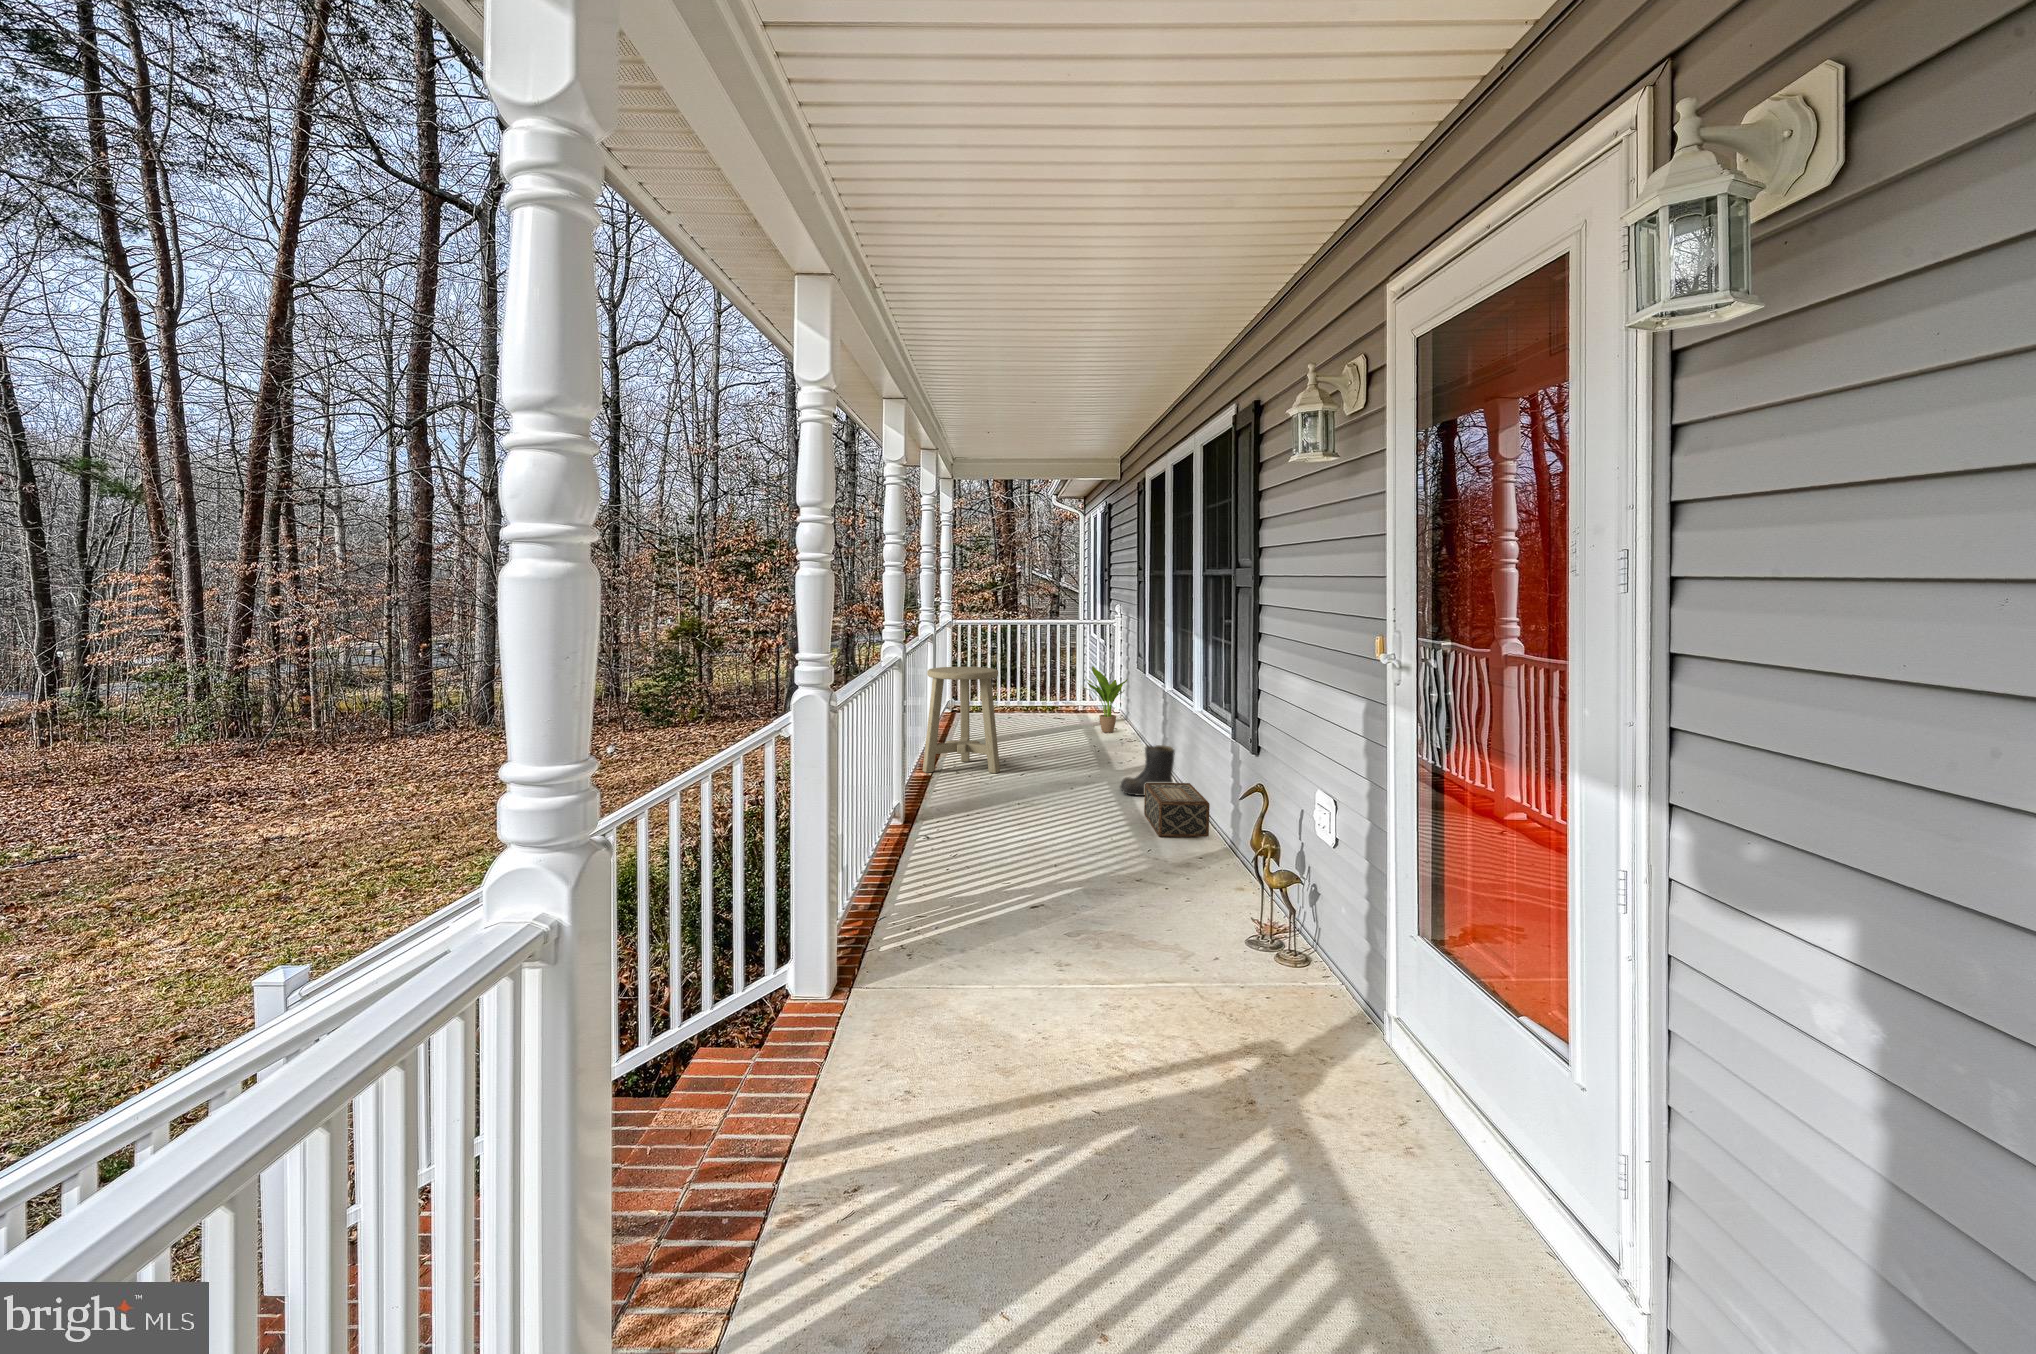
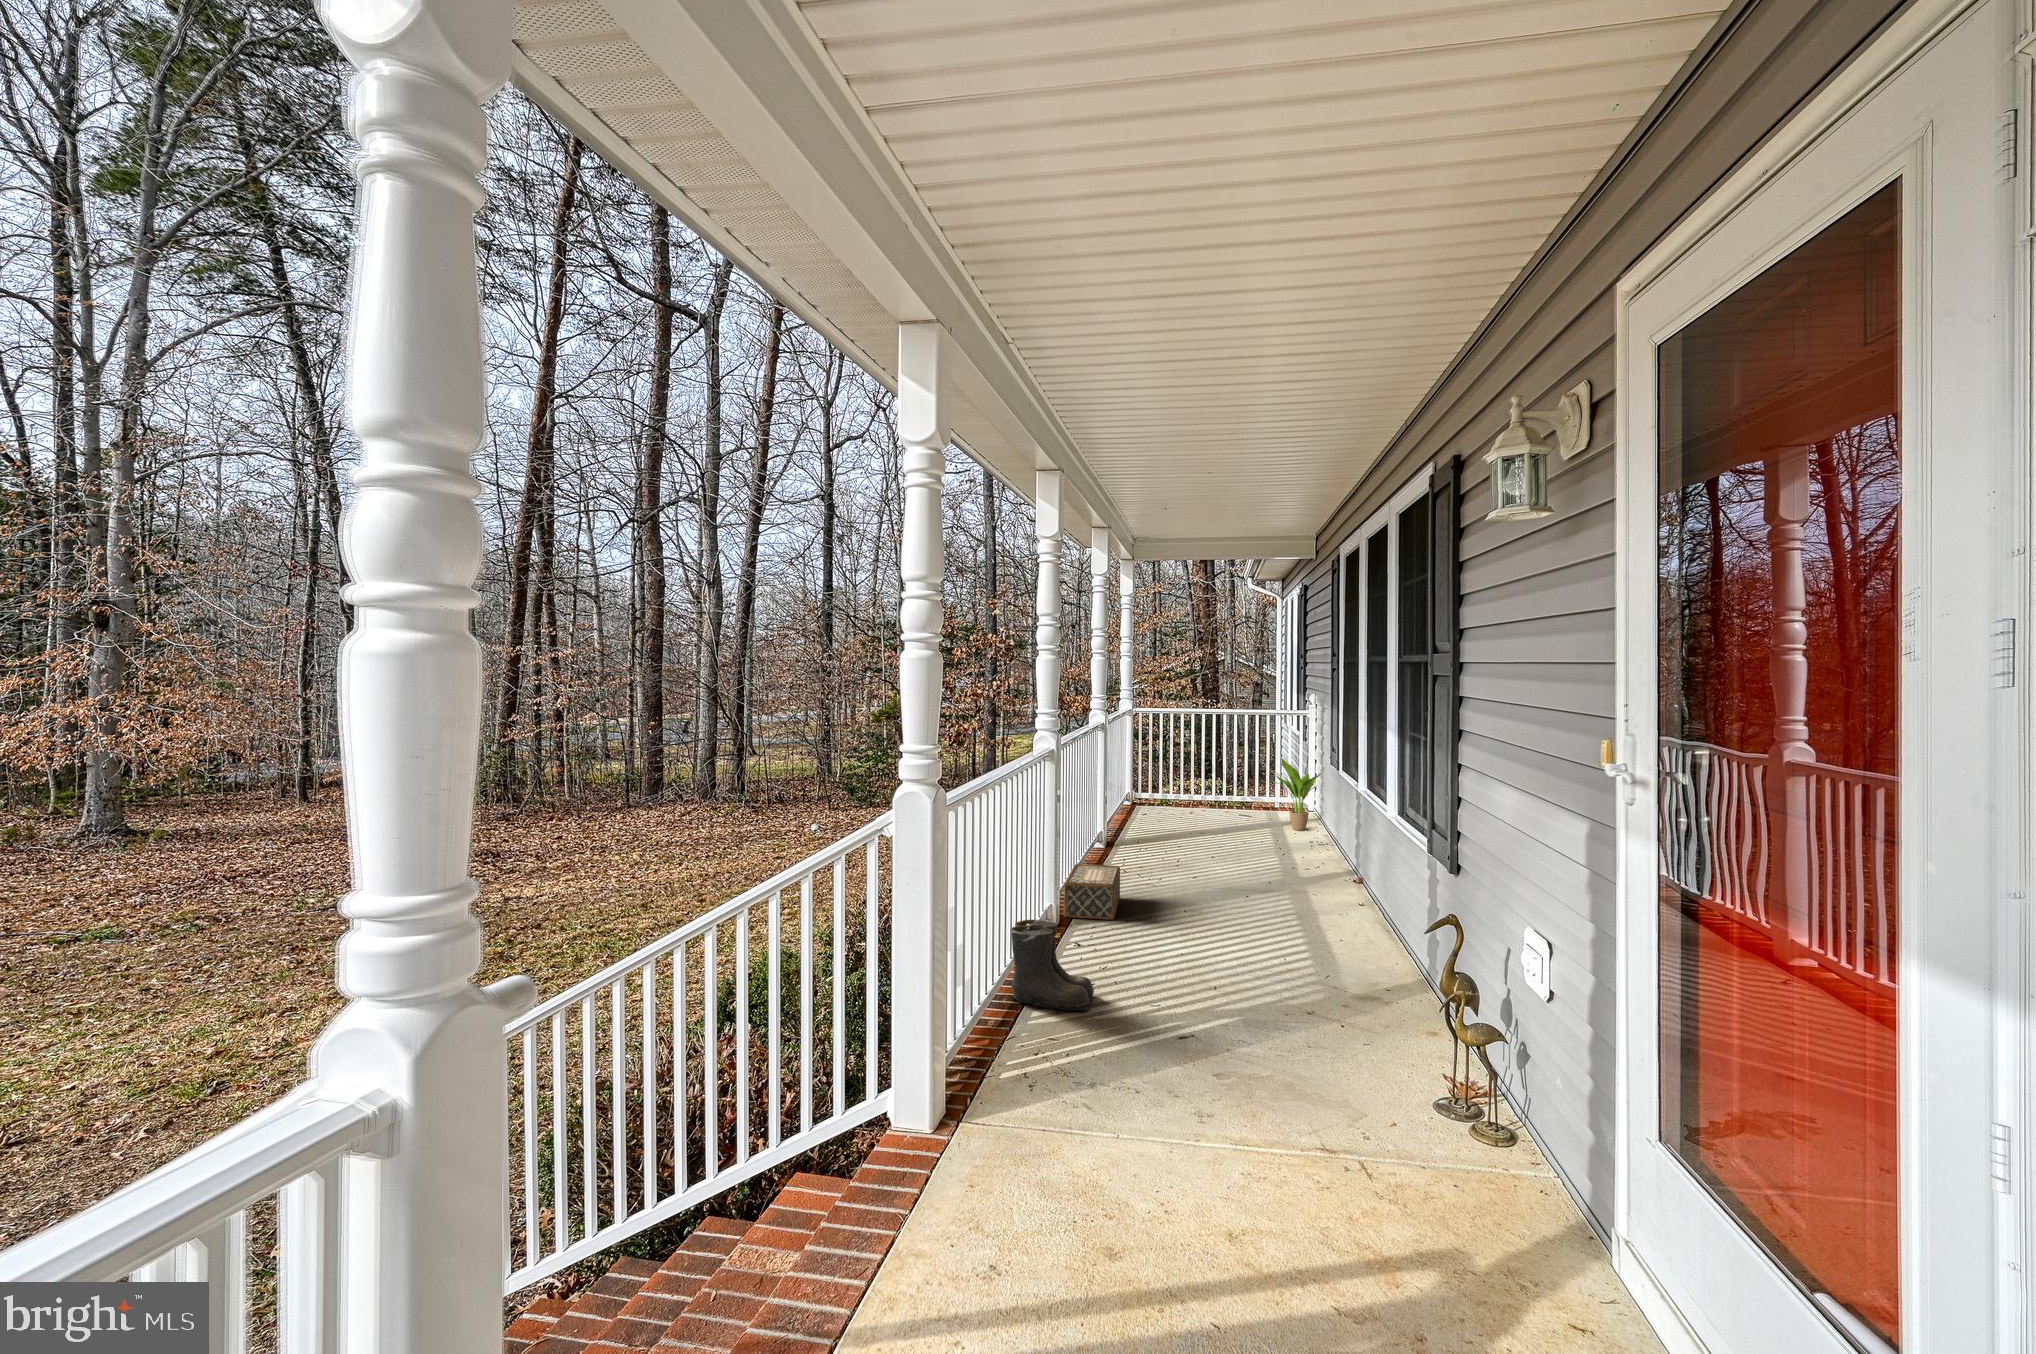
stool: present [923,667,1000,773] -> none [1092,756,1174,871]
boots: present [1120,745,1175,796] -> present [1011,920,1094,1011]
woven basket: present [1144,783,1210,837] -> present [1064,864,1120,920]

